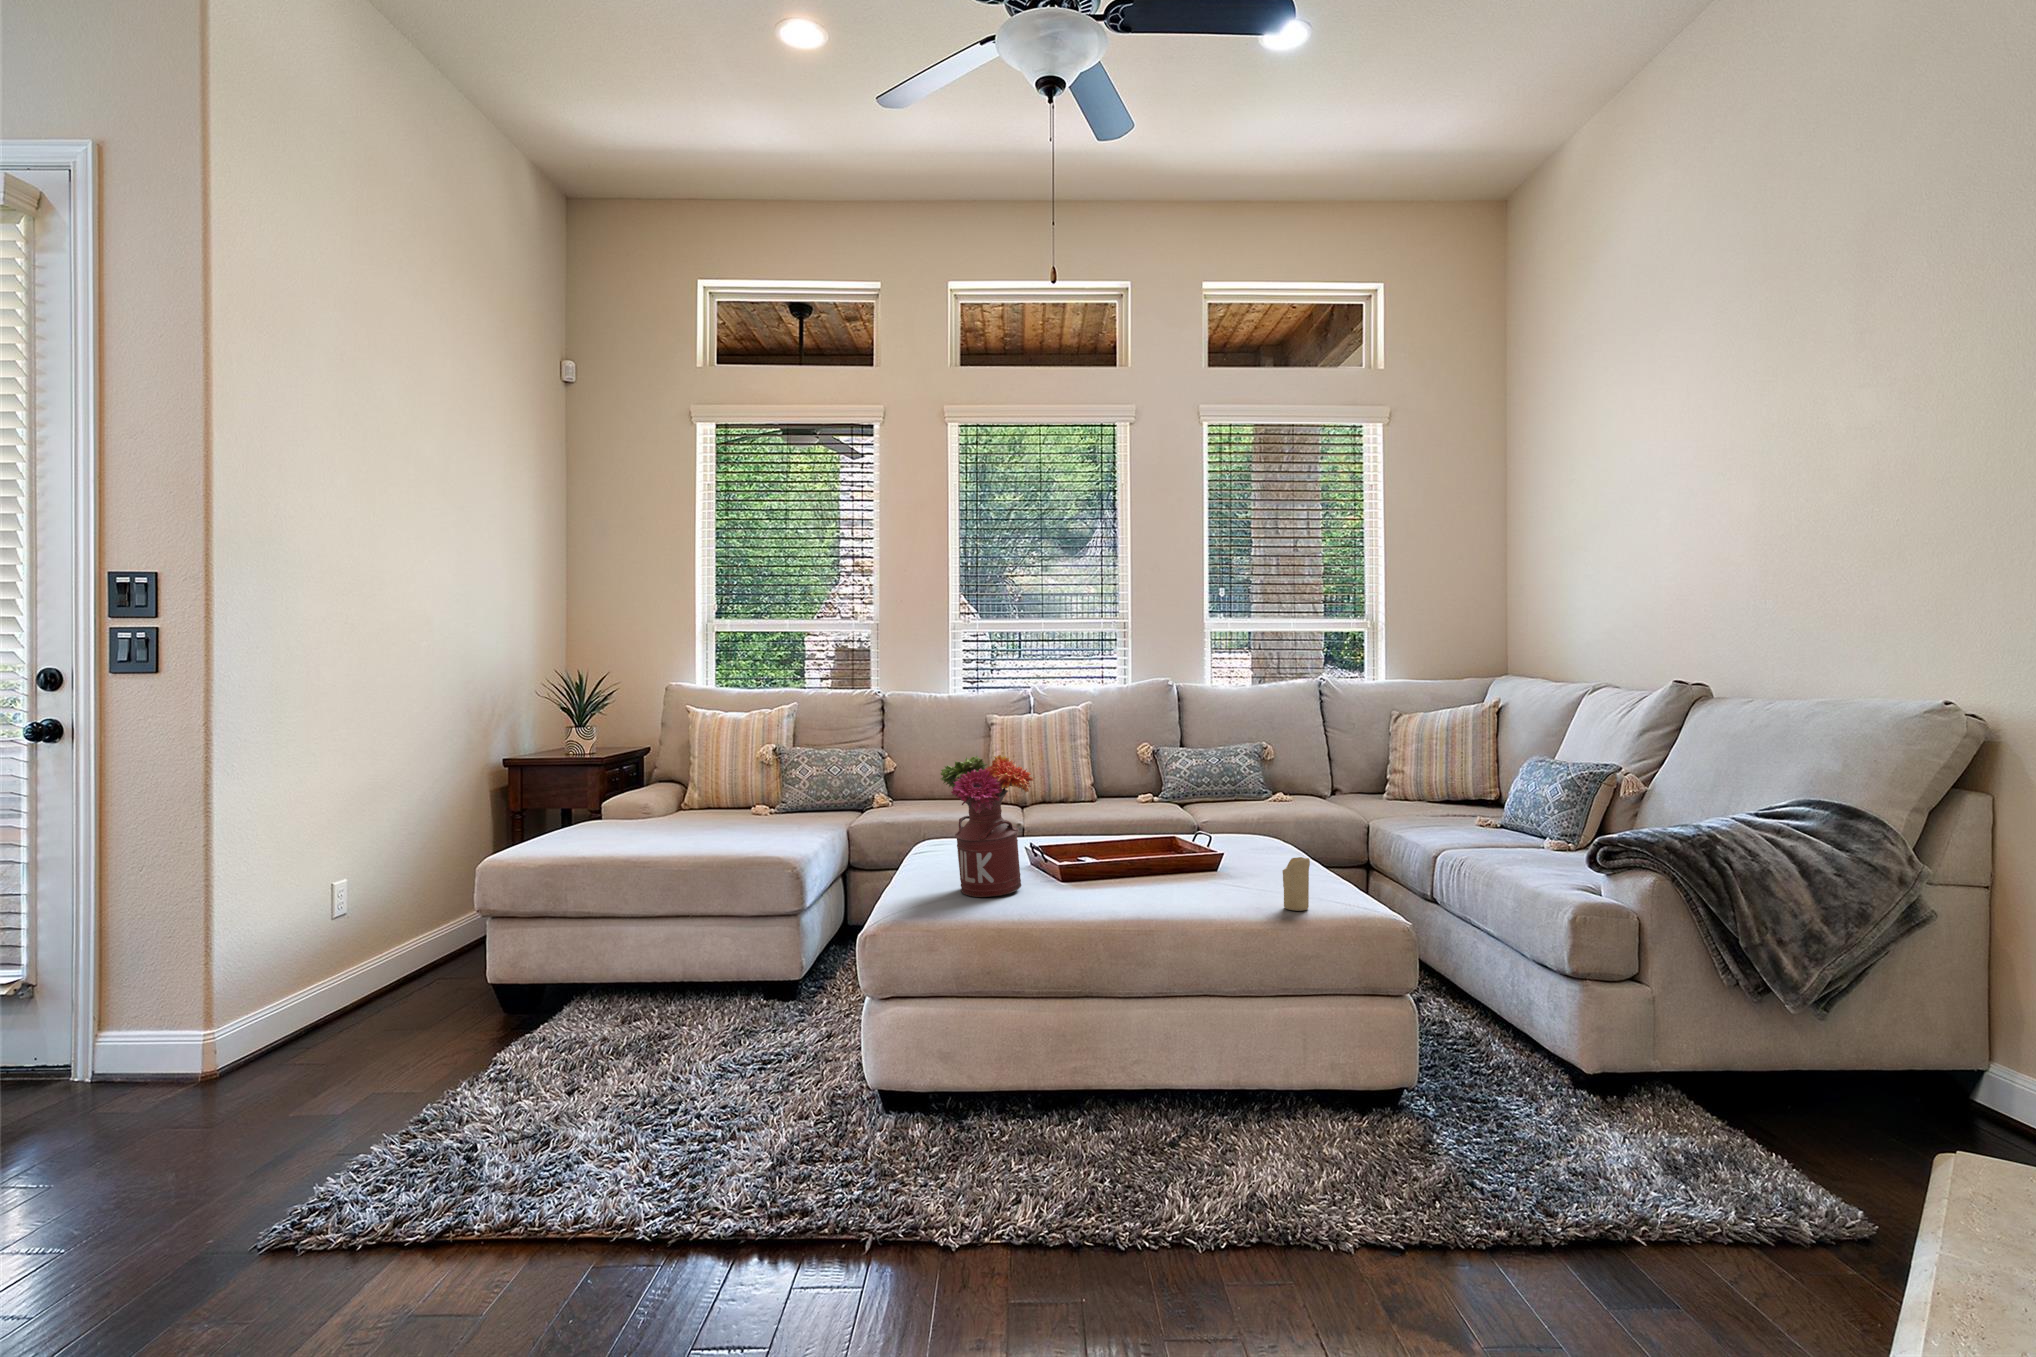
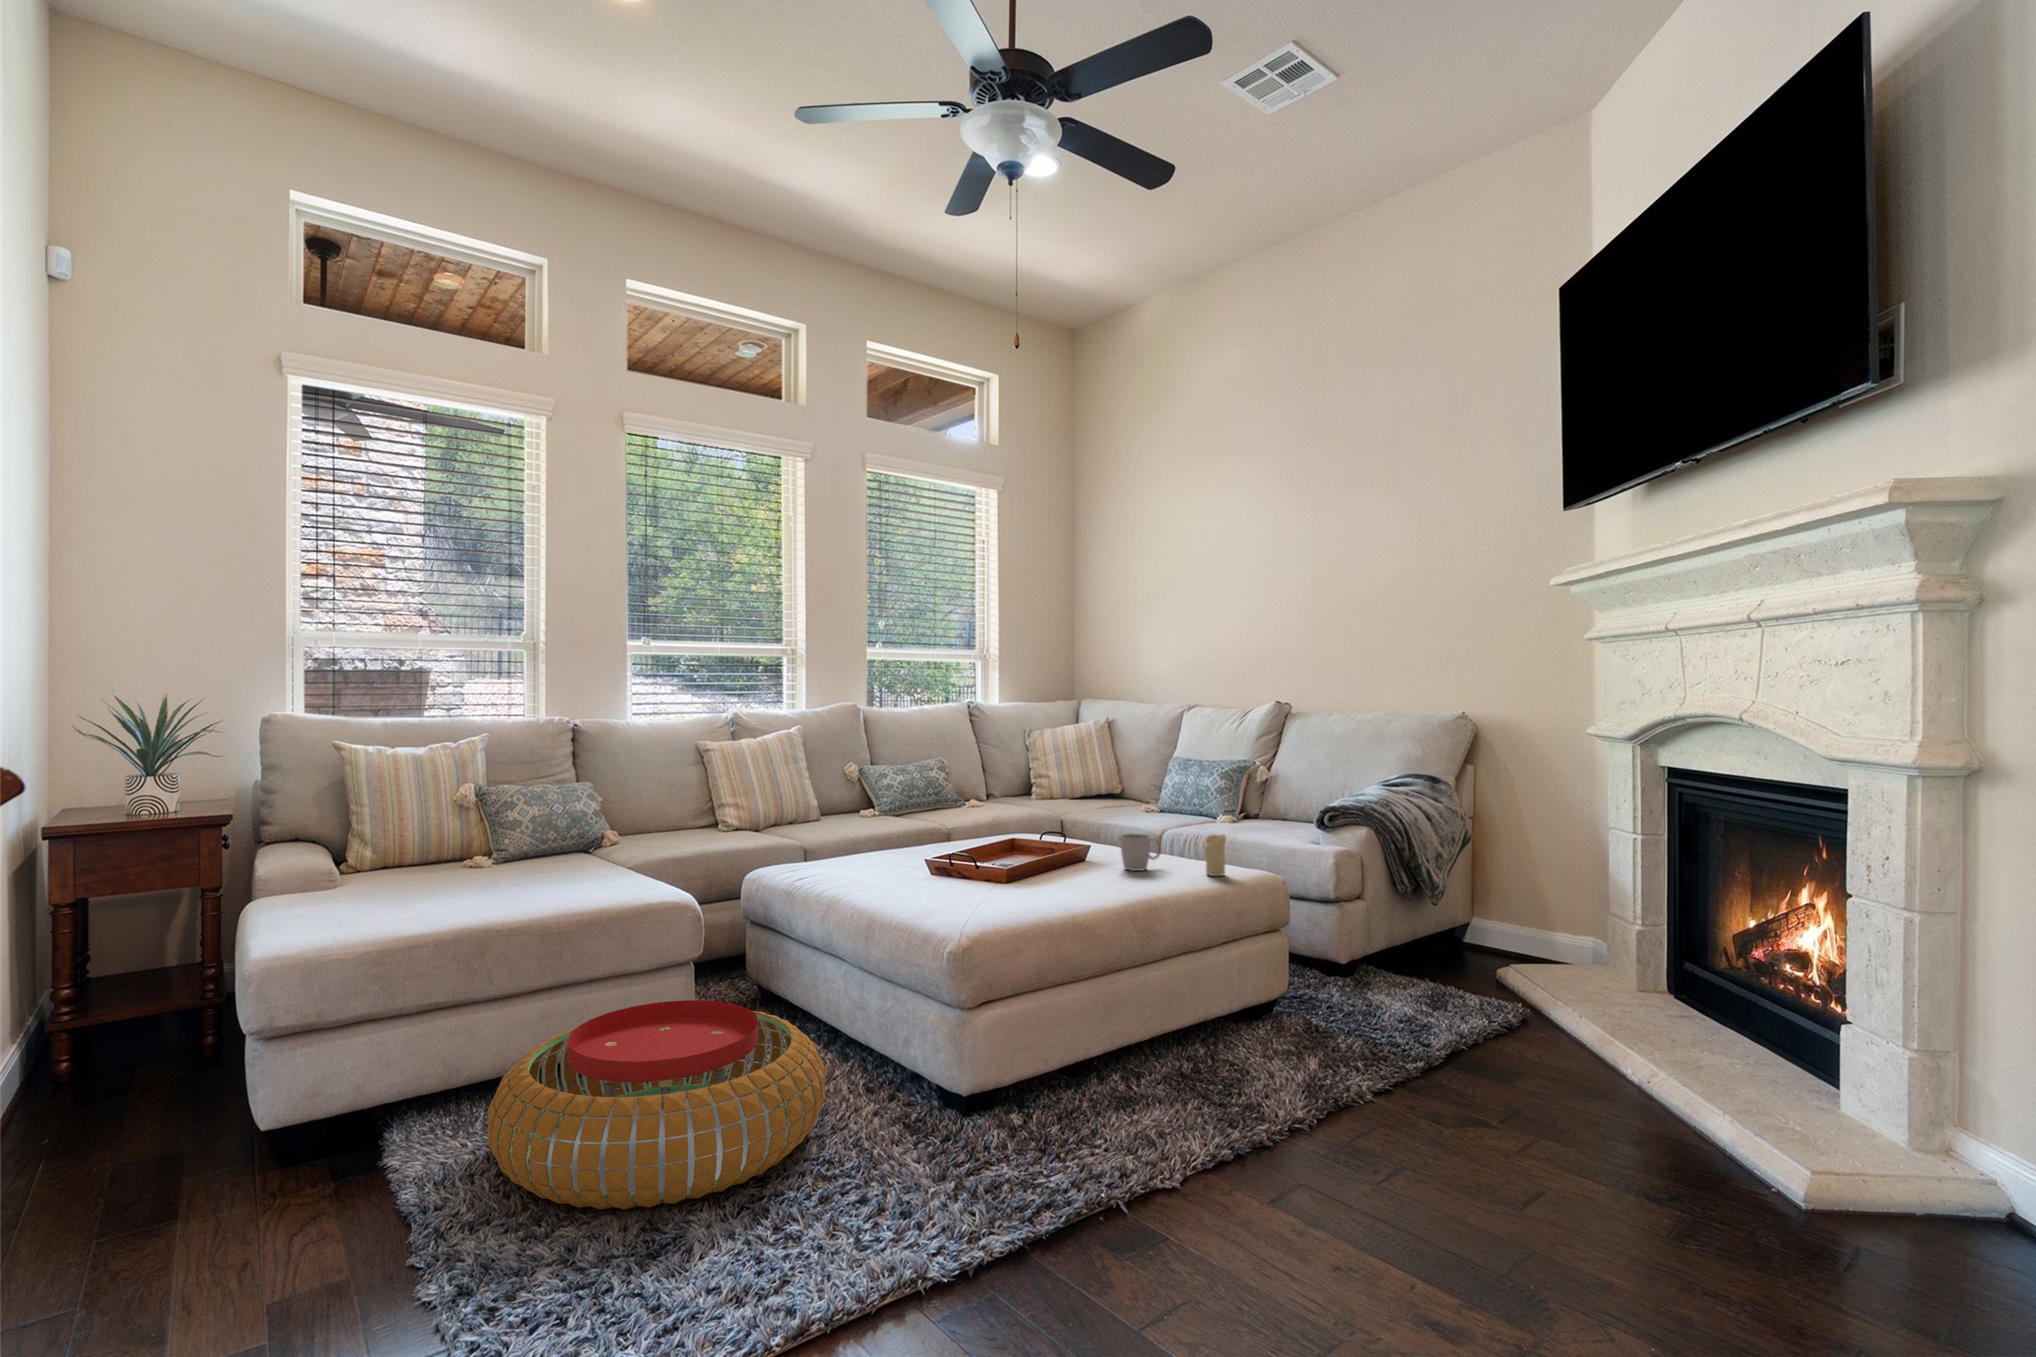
flower arrangement: present [940,755,1034,897] -> none [921,767,1015,902]
mug: none [1206,845,1259,891] -> present [1120,834,1161,871]
pouf: none [523,942,812,1109] -> present [488,1000,825,1209]

